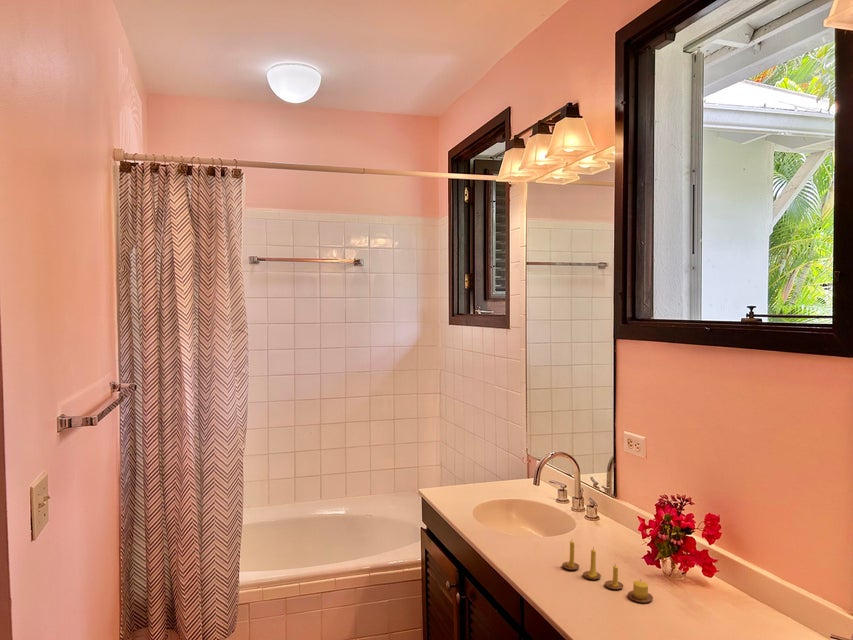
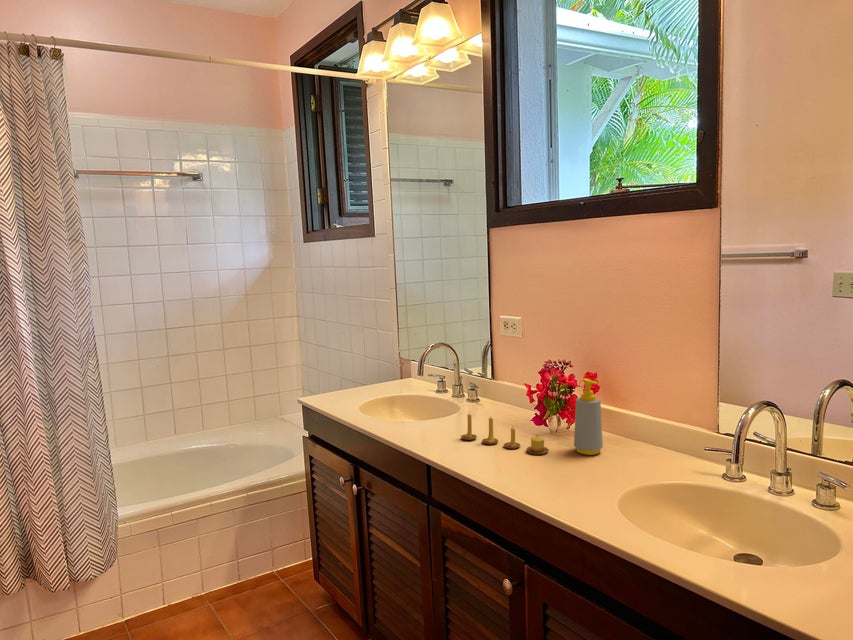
soap bottle: none [683,525,717,614] -> present [574,378,603,455]

